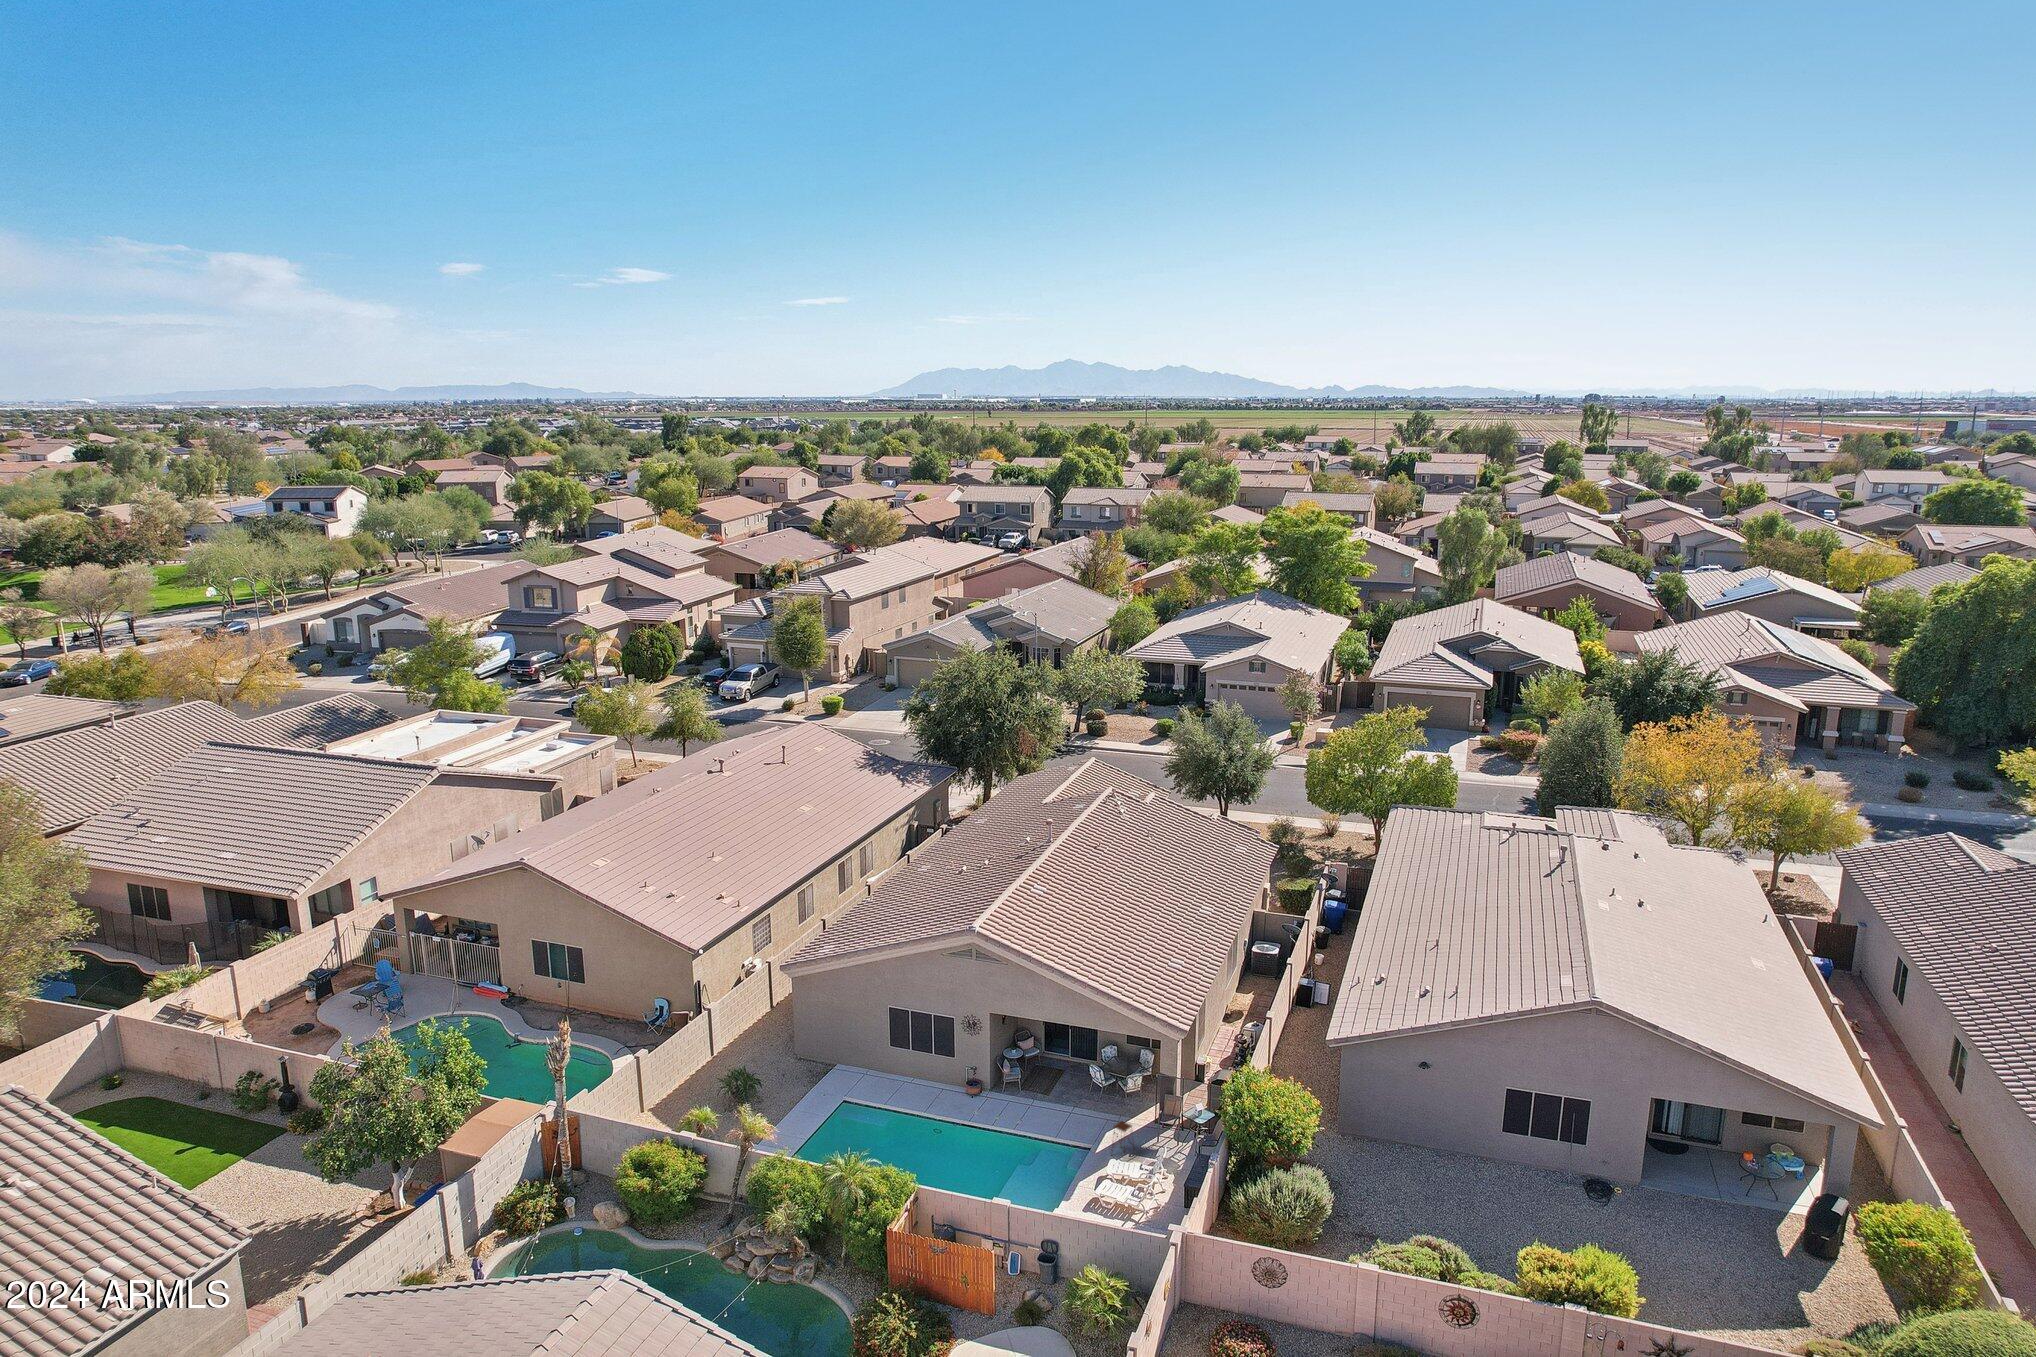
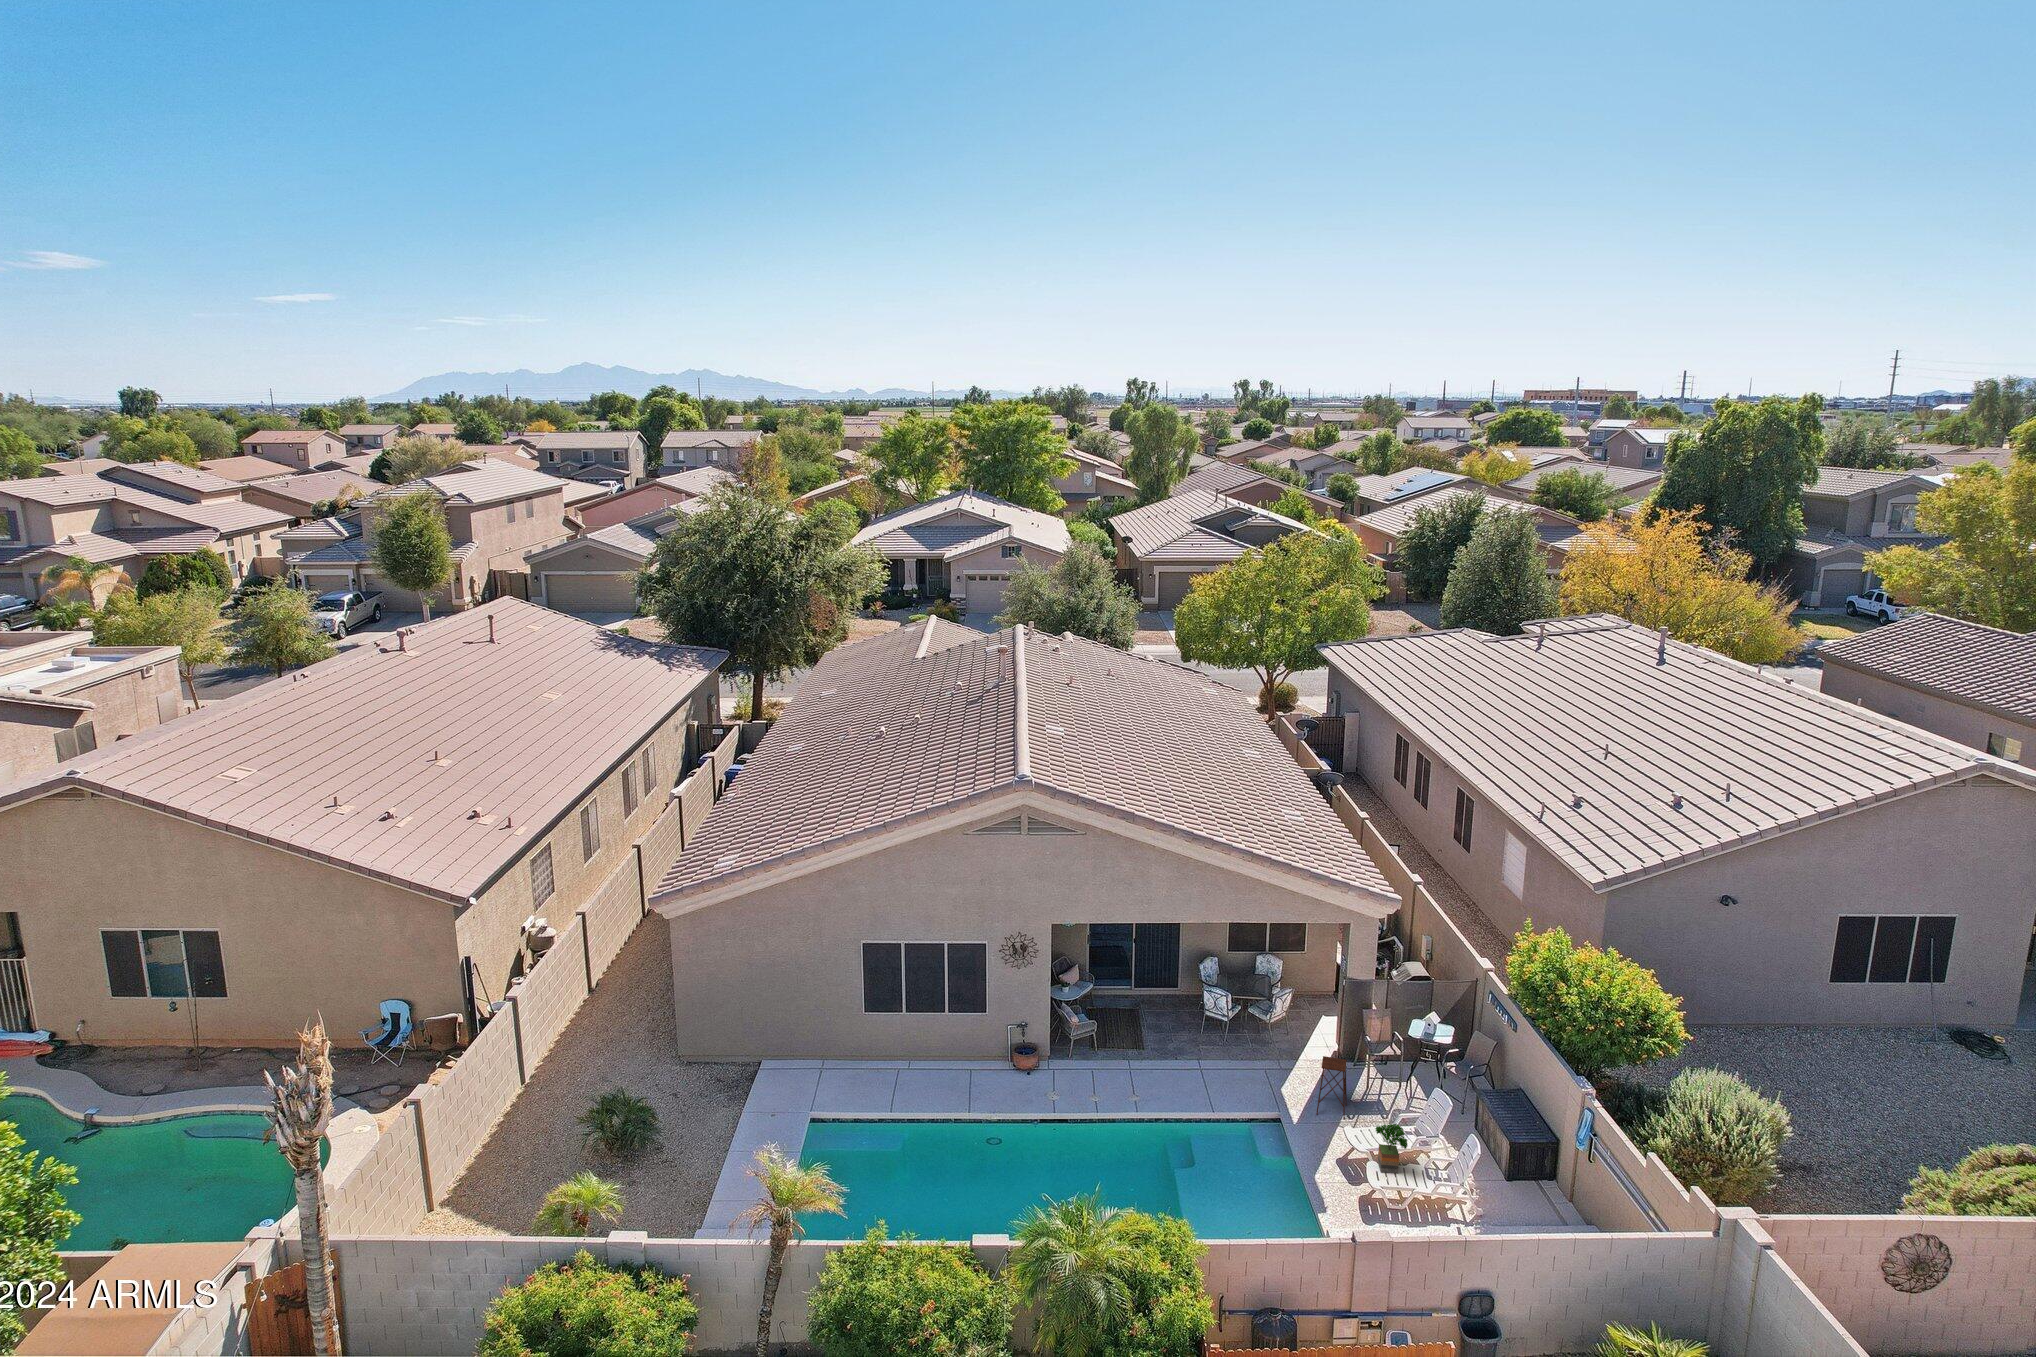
potted tree: none [1113,1165,1131,1196] -> present [1375,1124,1408,1173]

